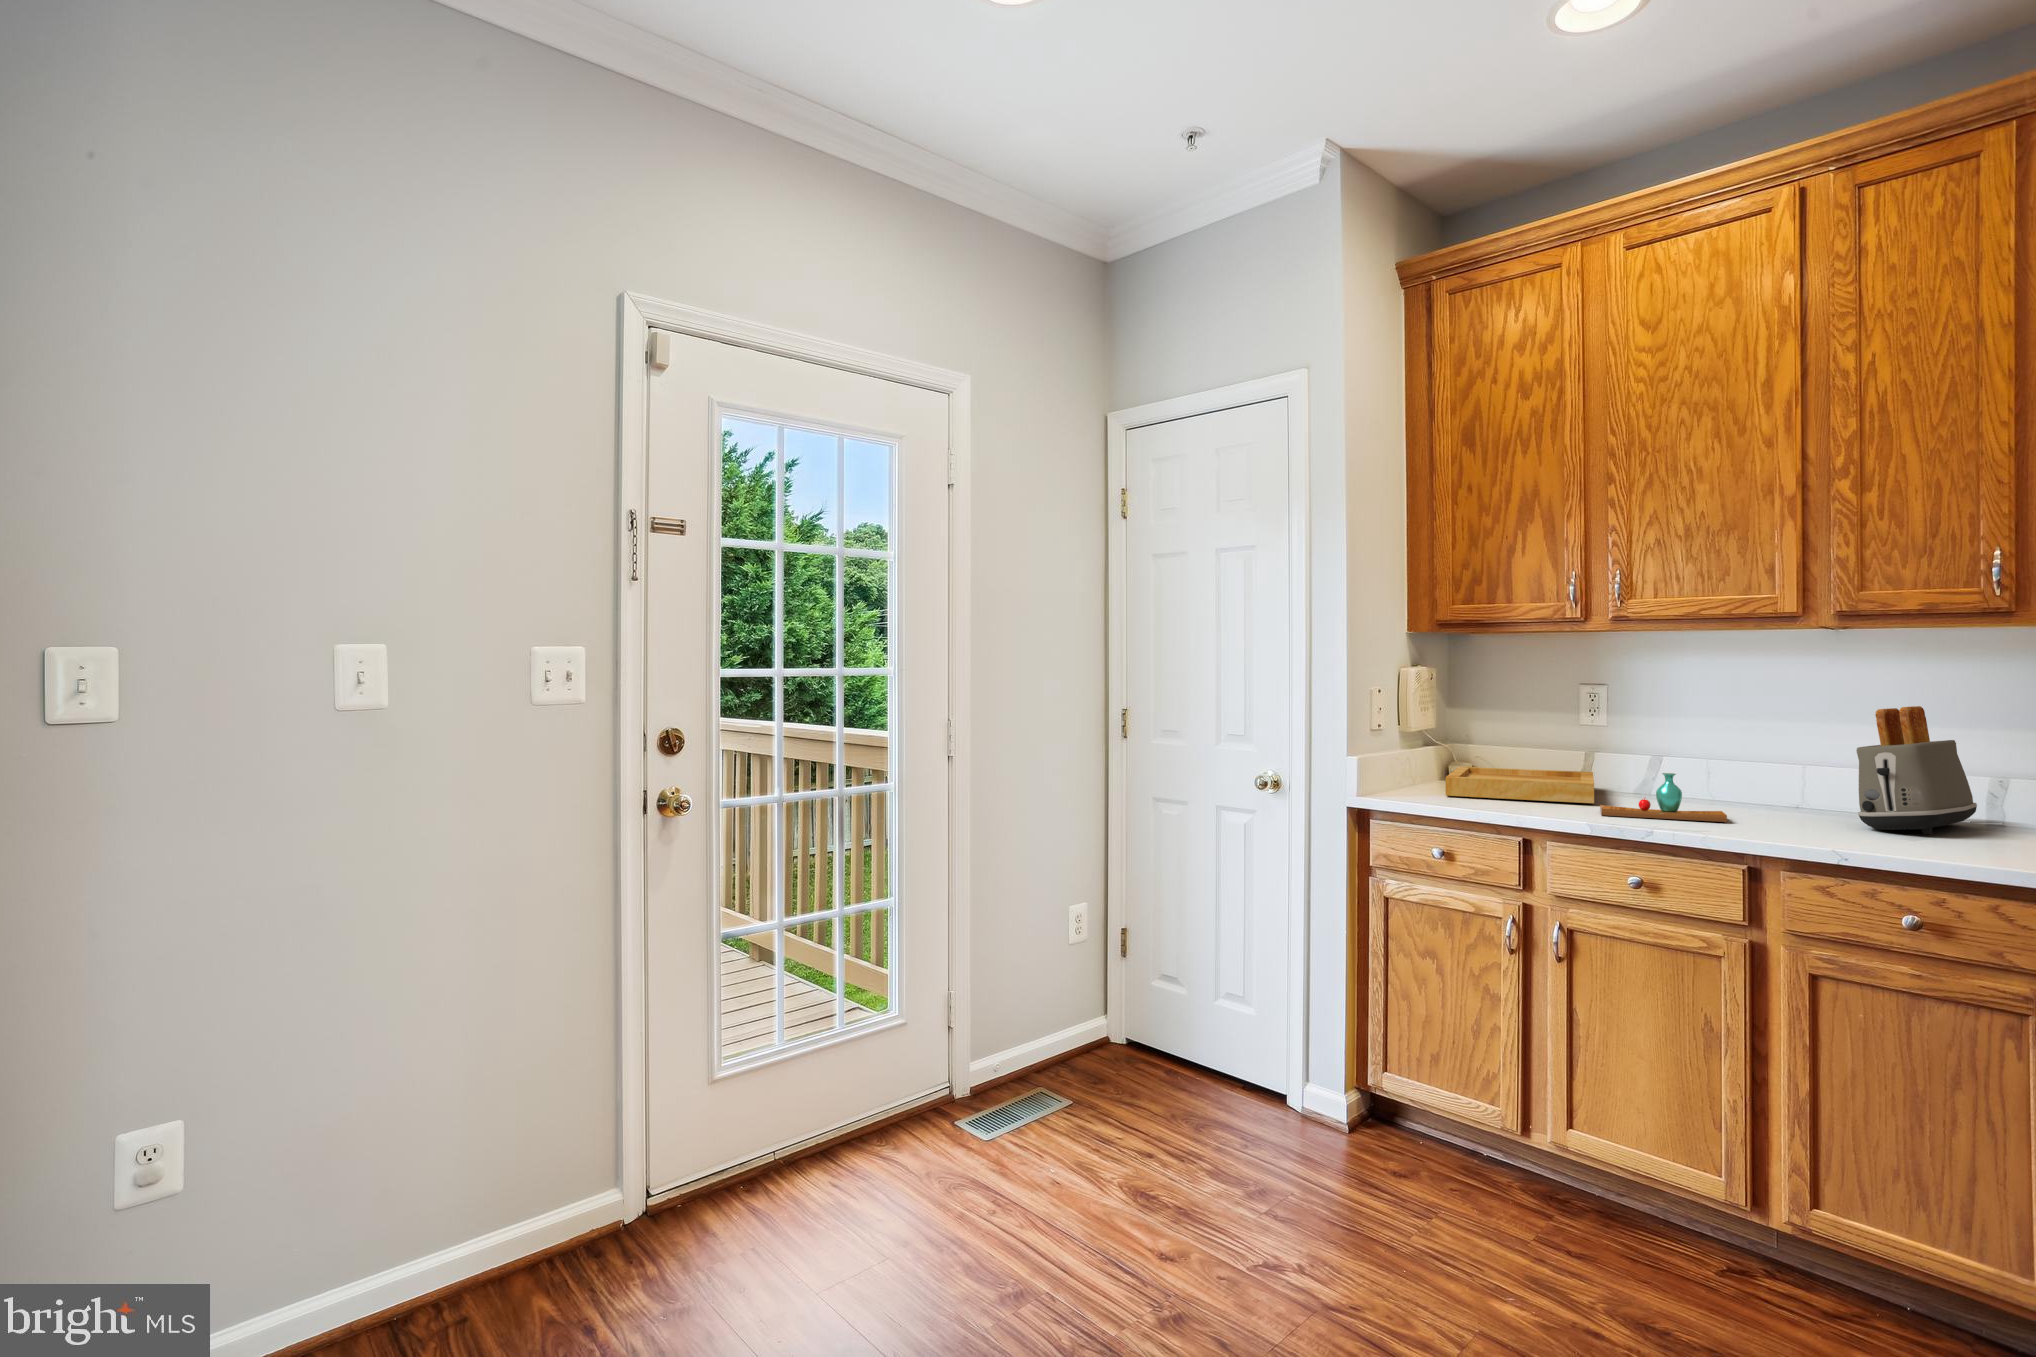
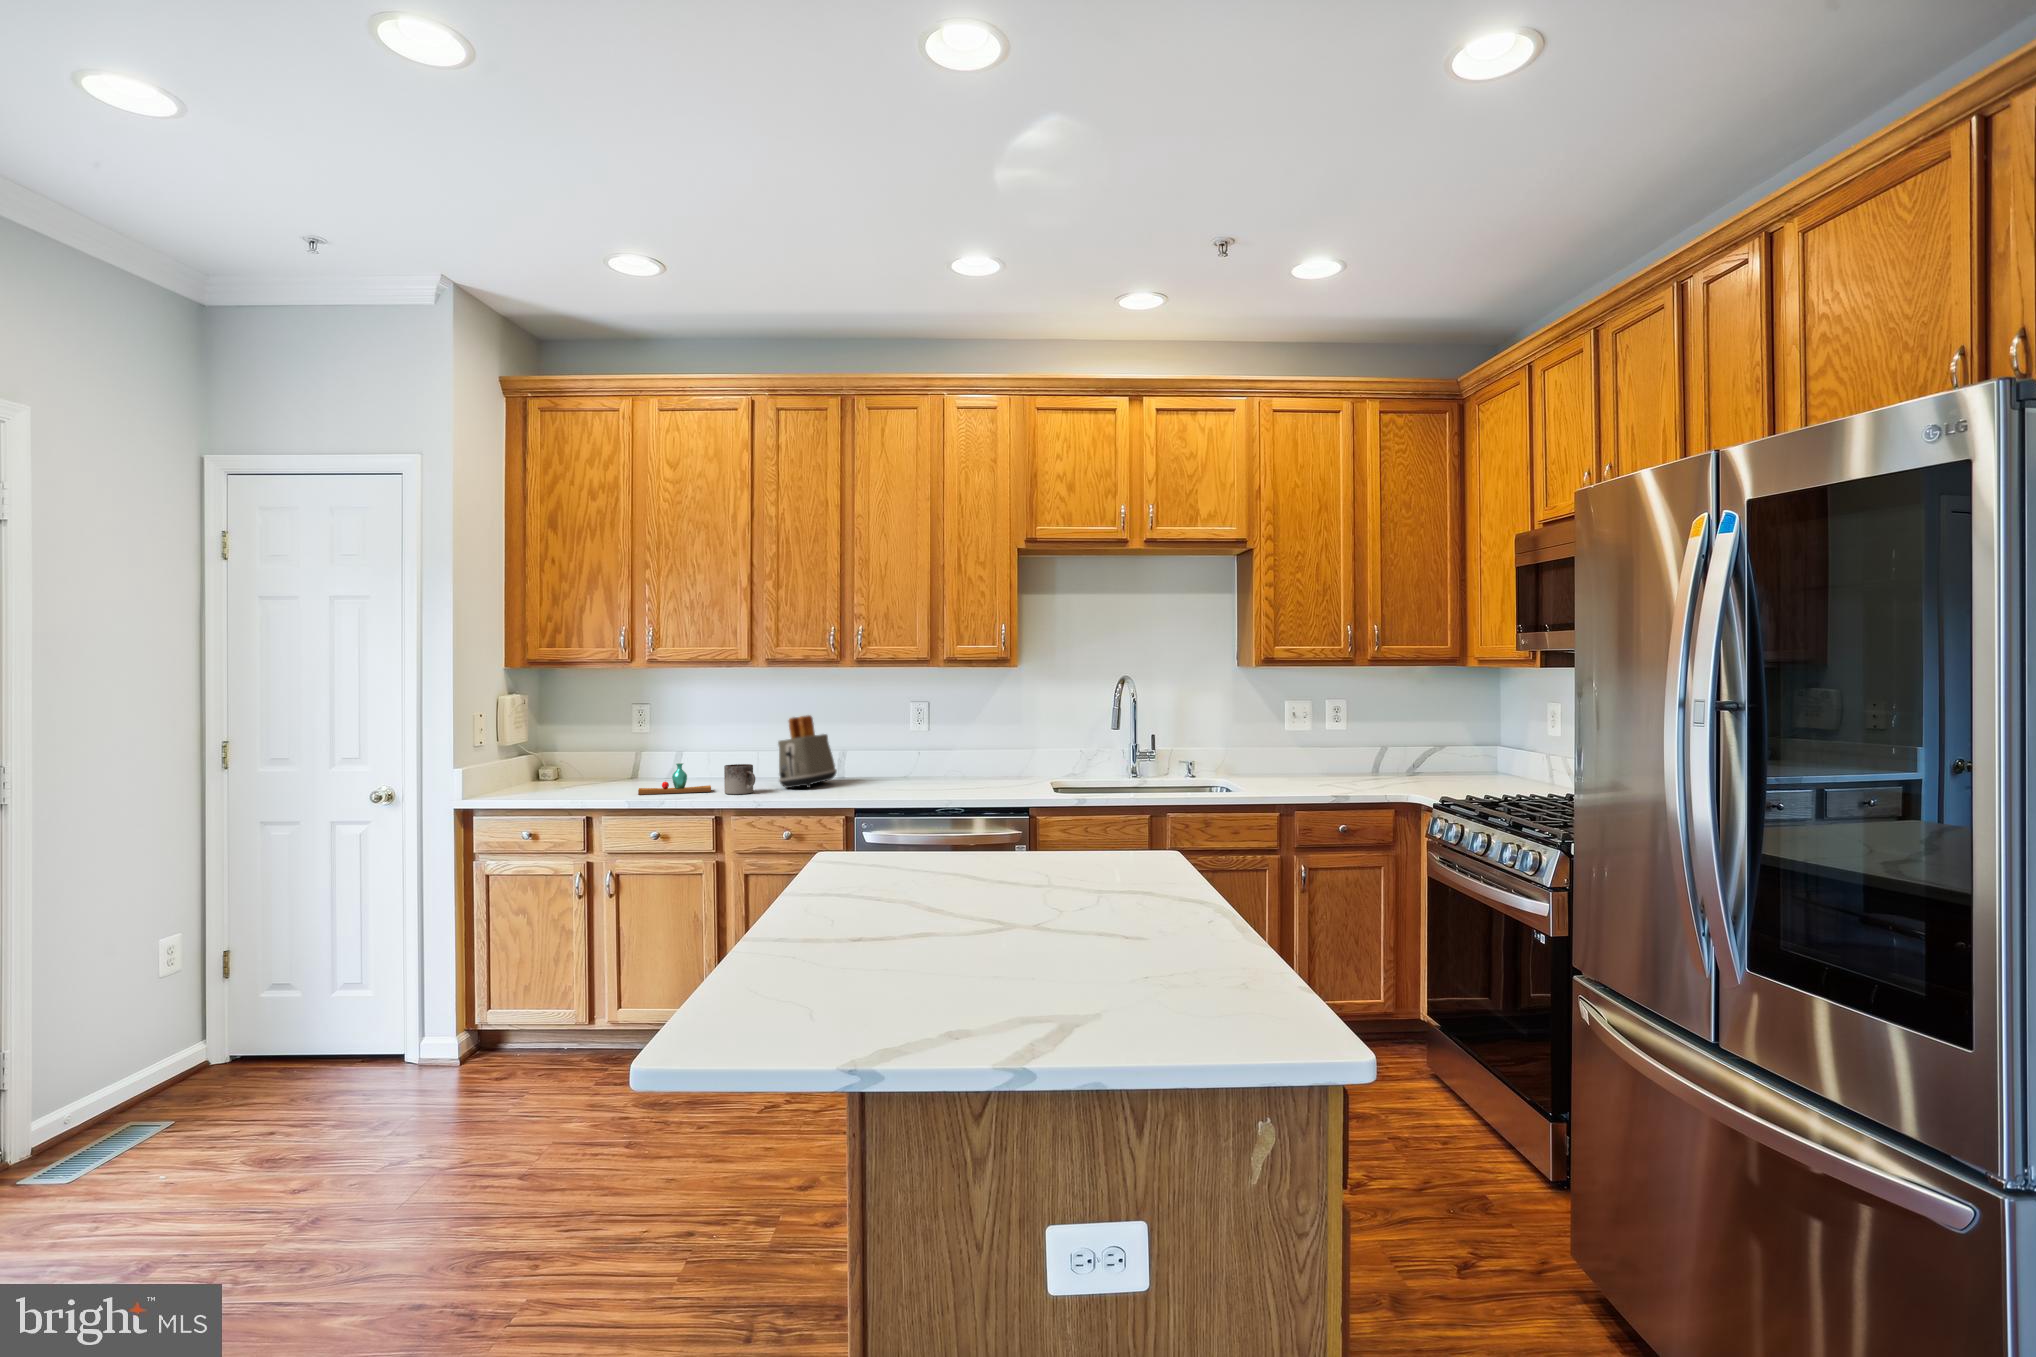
tray: present [1446,767,1594,803] -> none [534,767,644,792]
mug: none [1755,782,1821,833] -> present [724,764,755,794]

